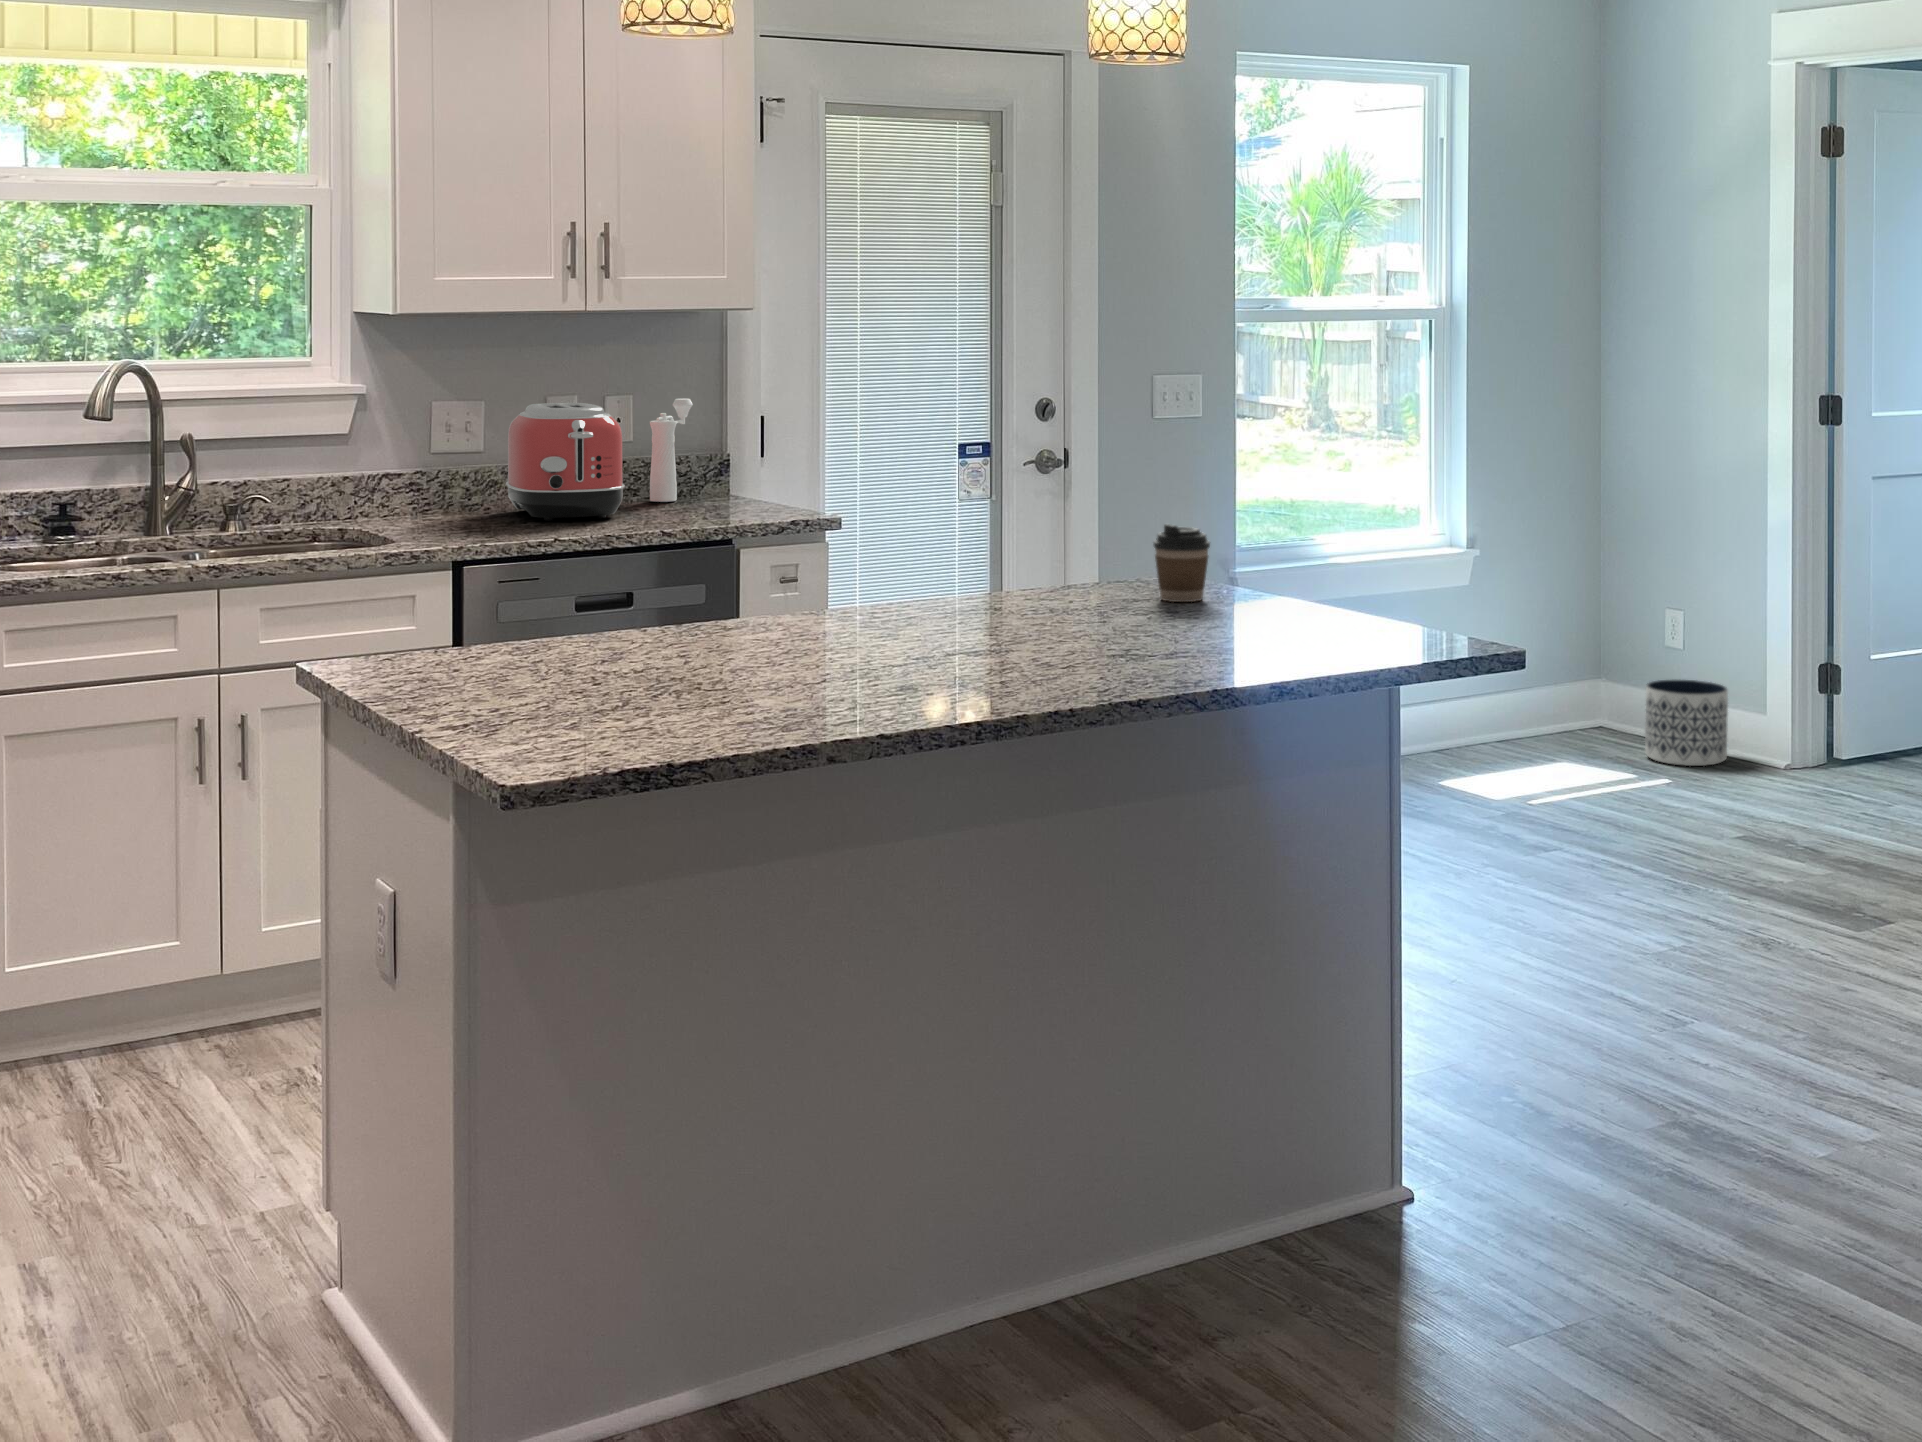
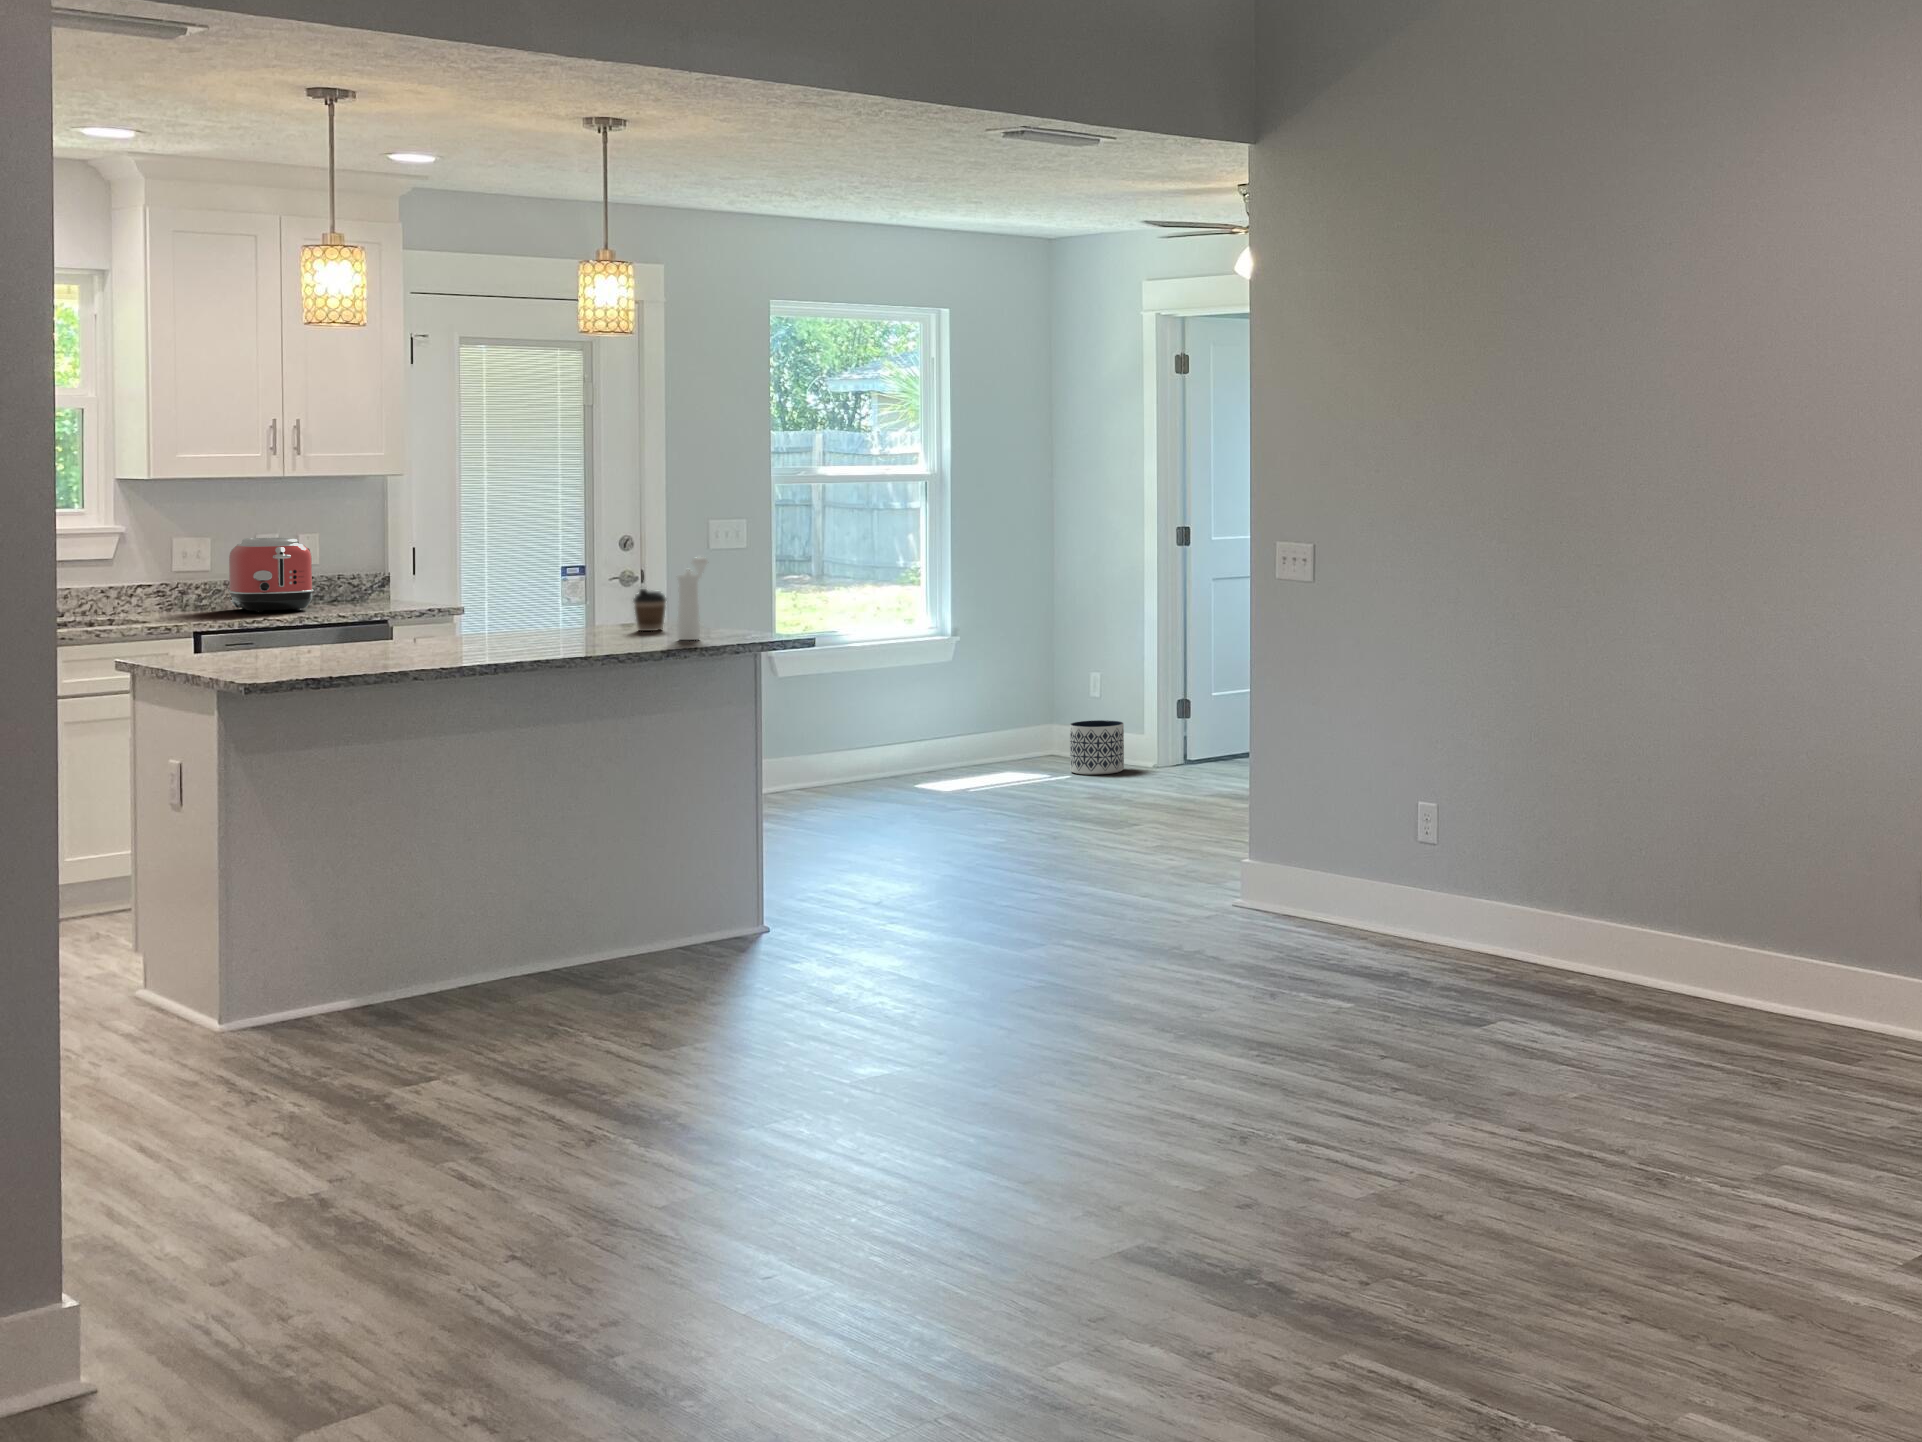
pepper mill: present [650,399,693,502] -> present [677,557,708,640]

